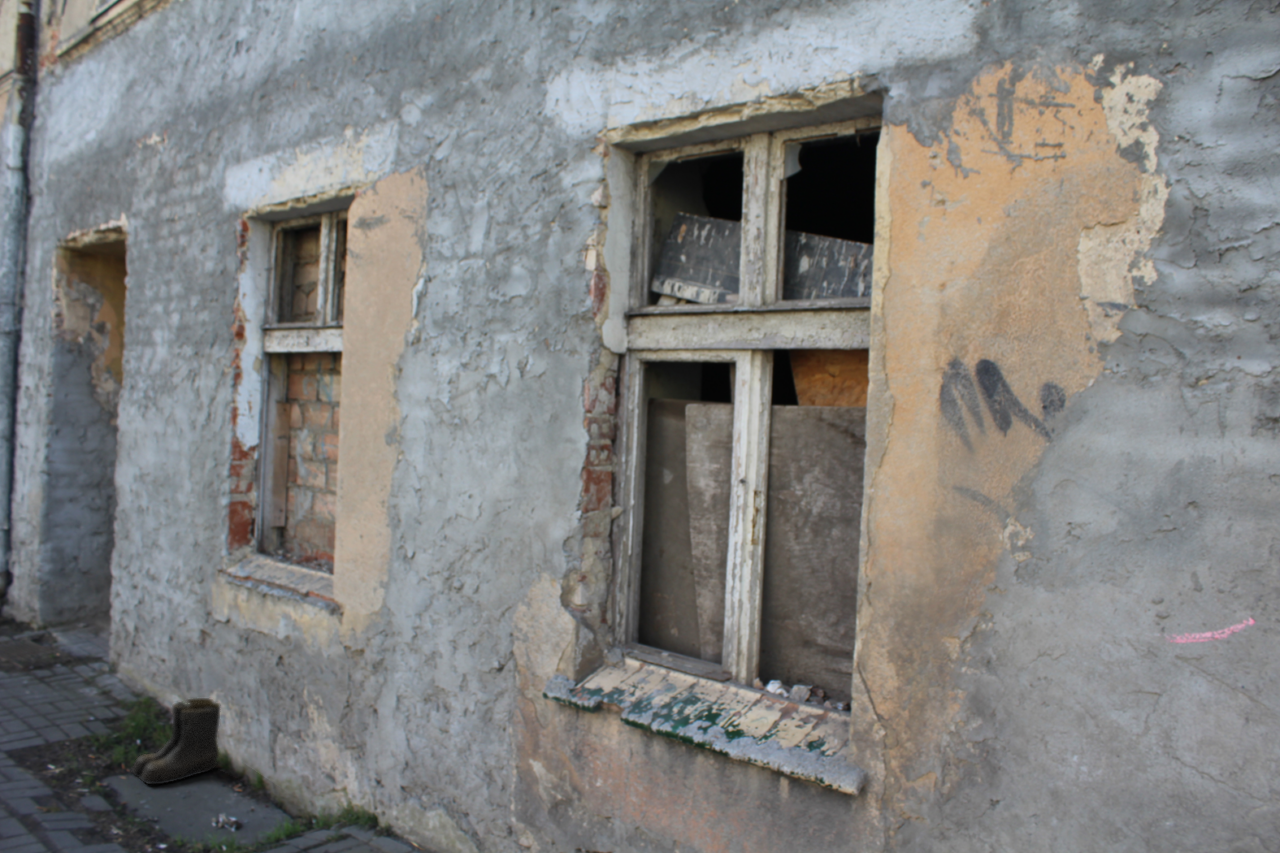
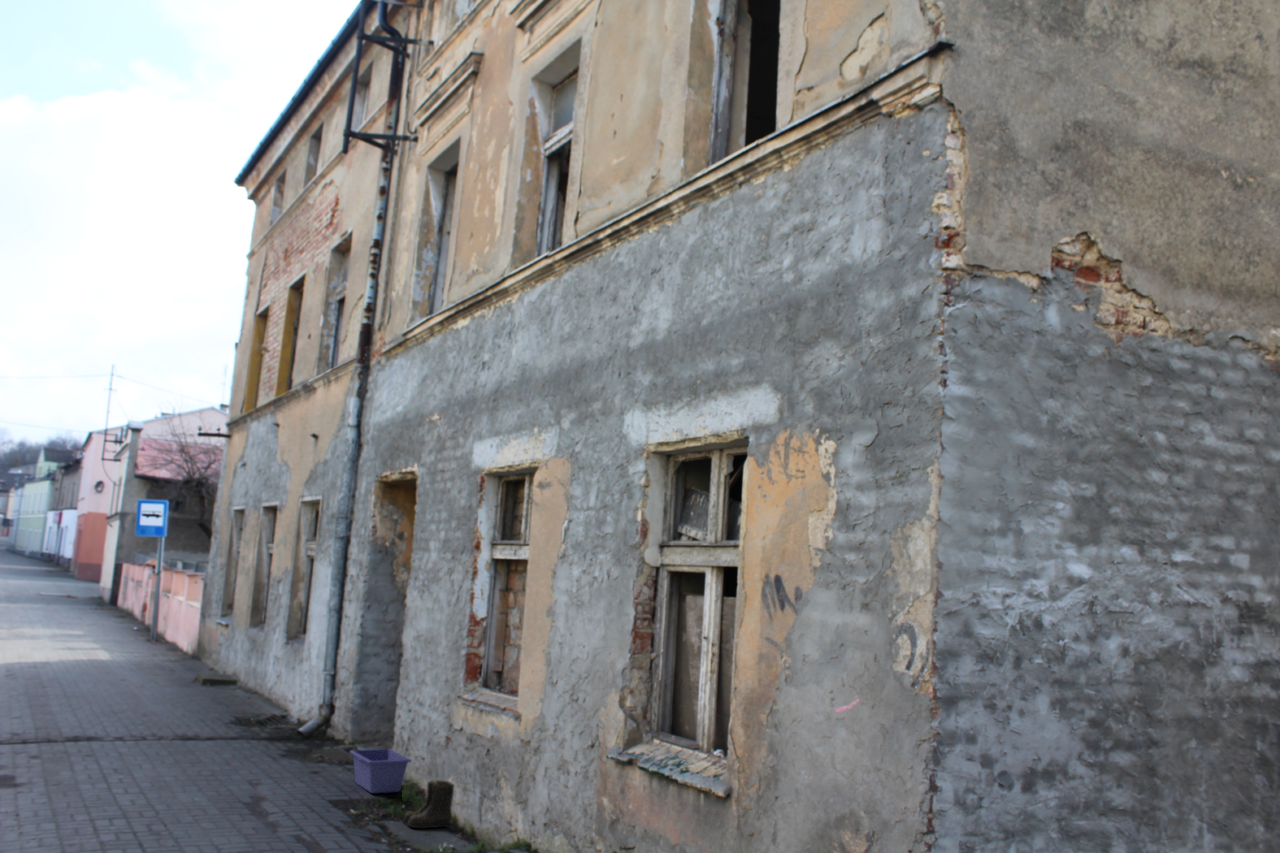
storage bin: none [35,639,143,715] -> present [350,749,411,793]

